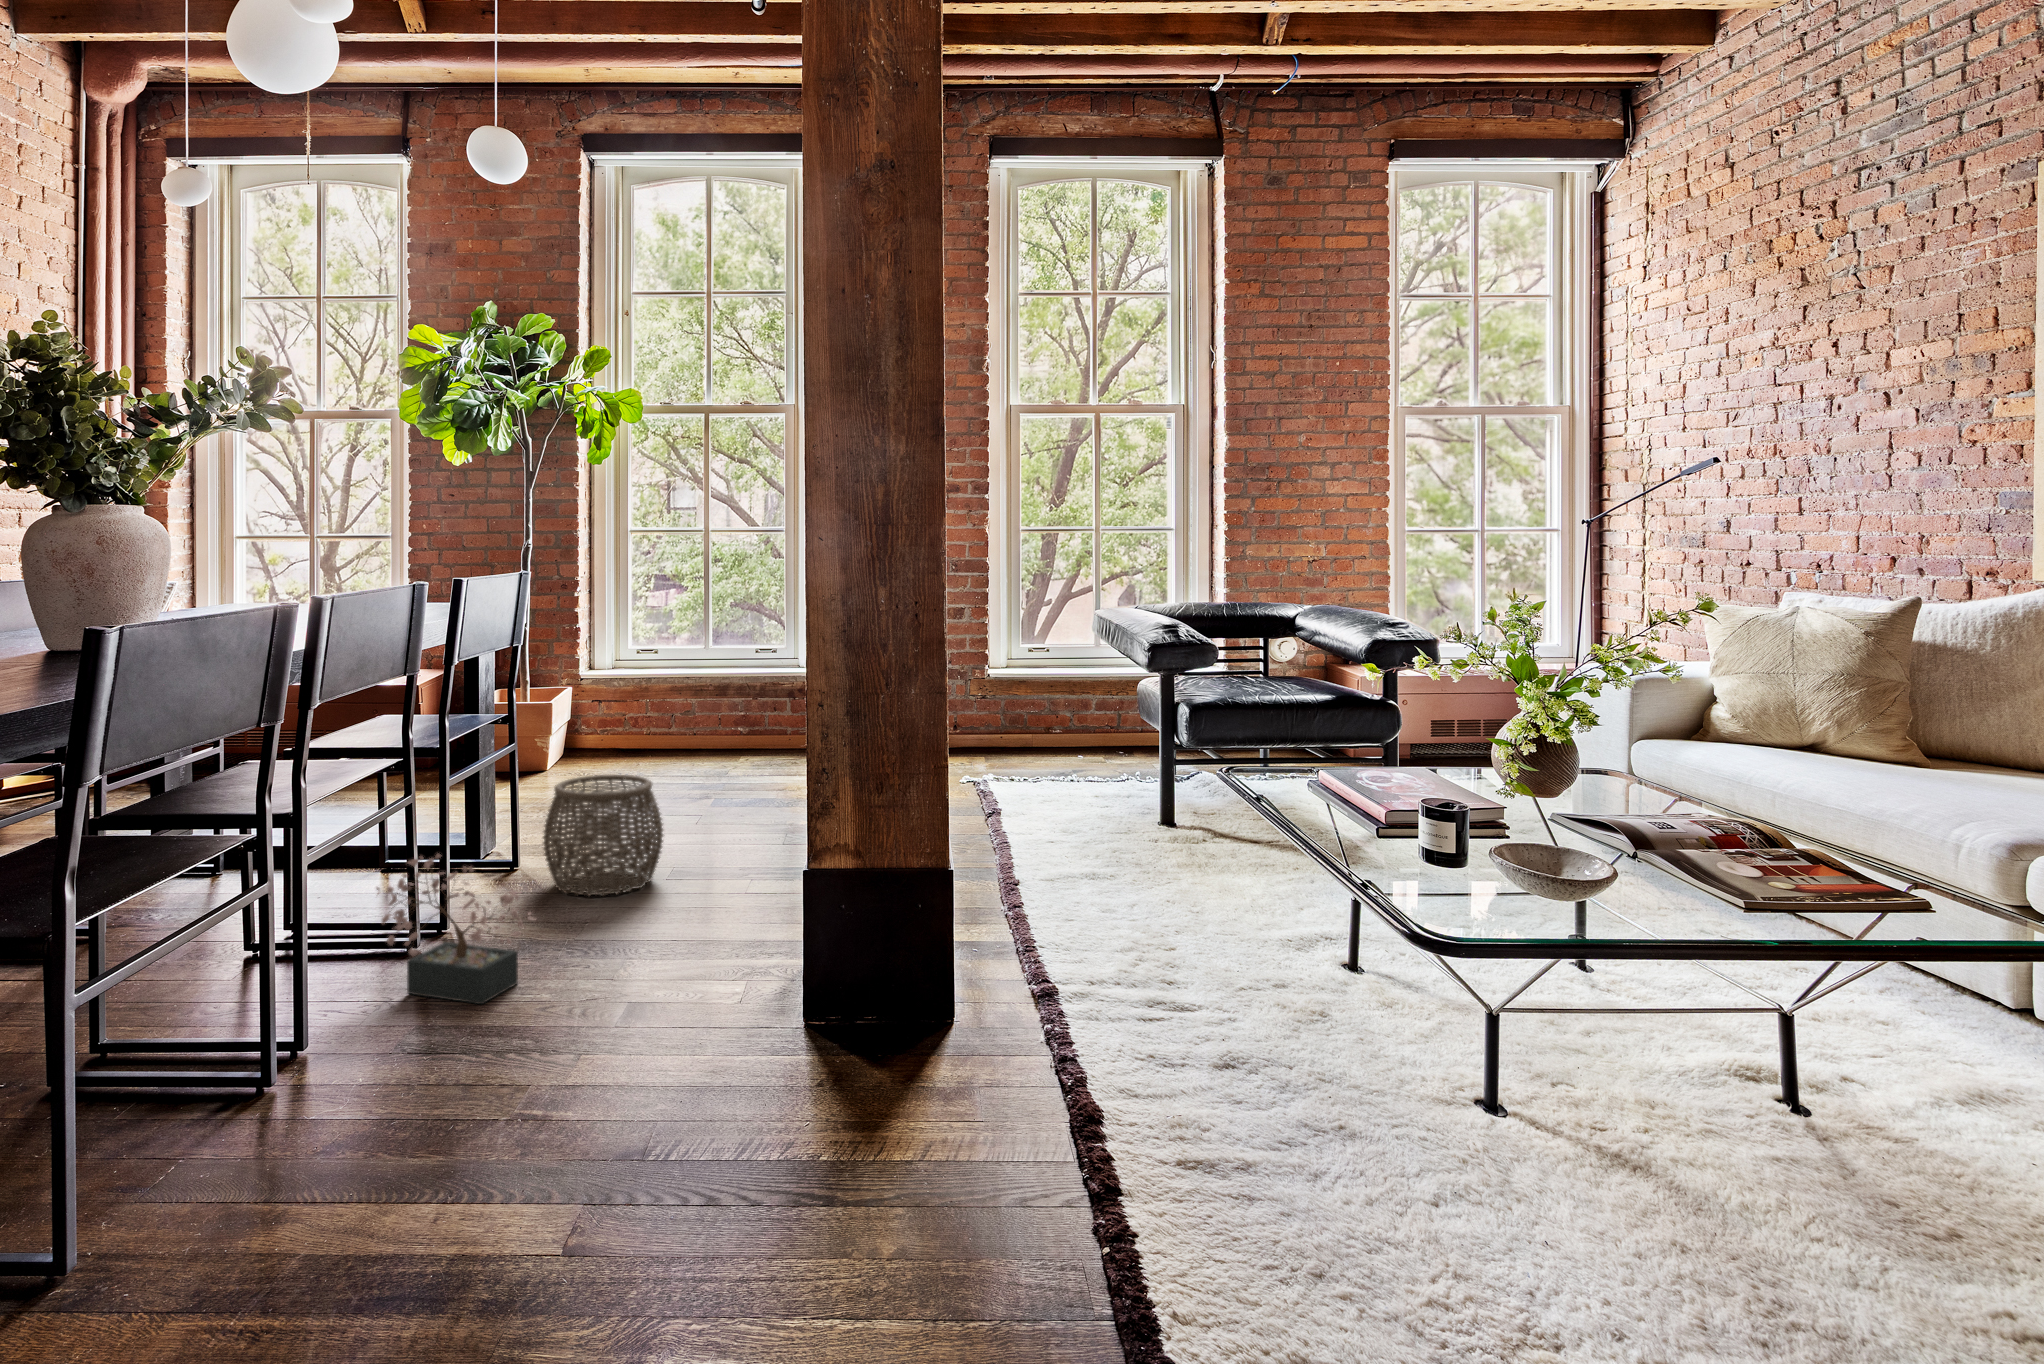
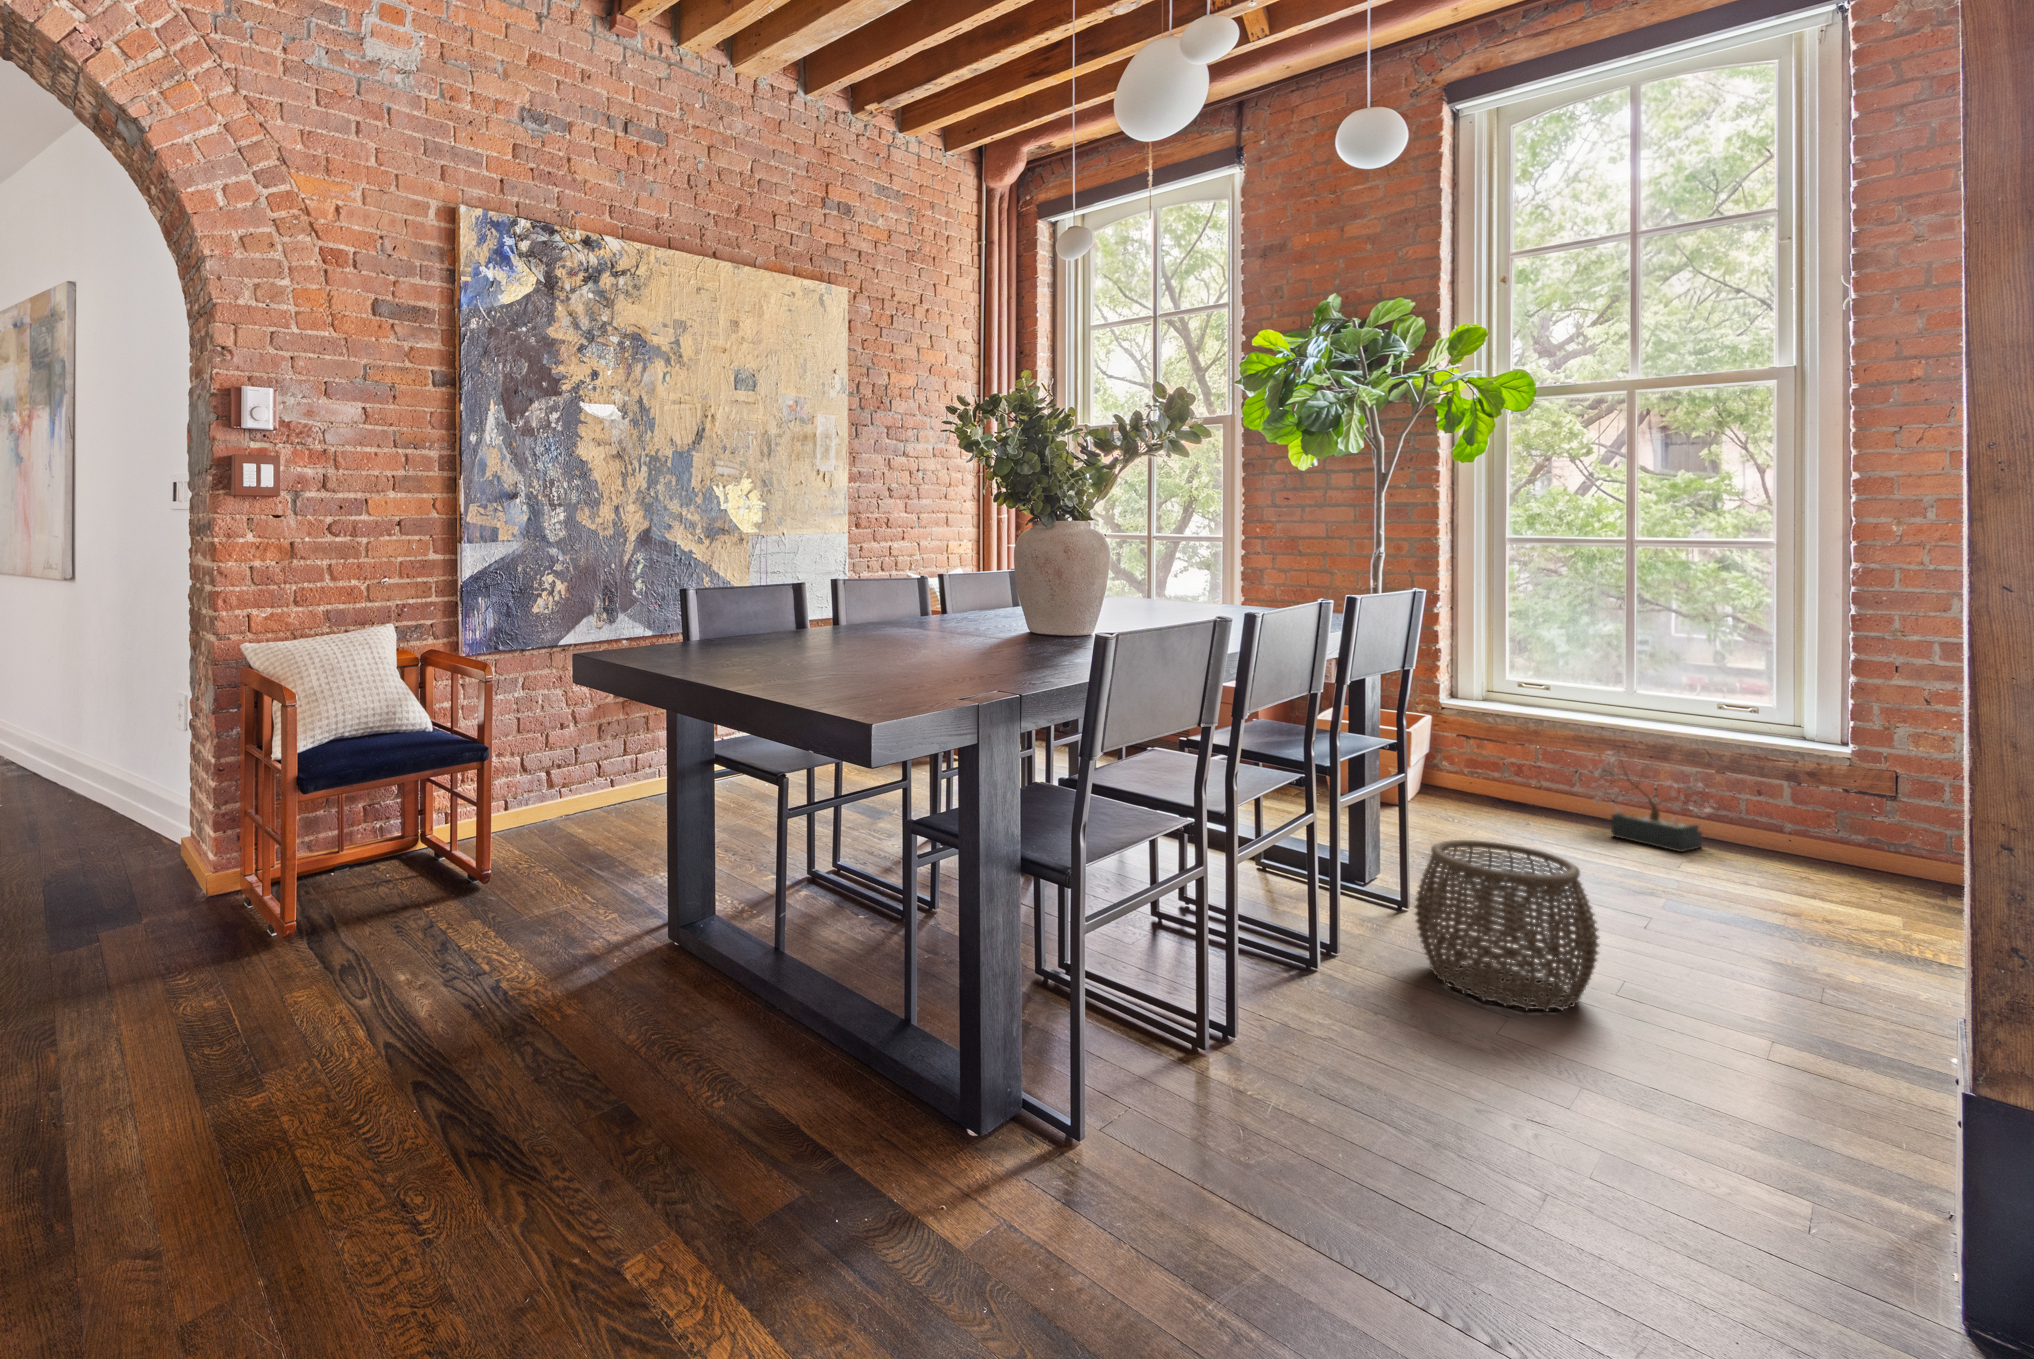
decorative plant: present [377,854,536,1004] -> present [1589,751,1715,852]

